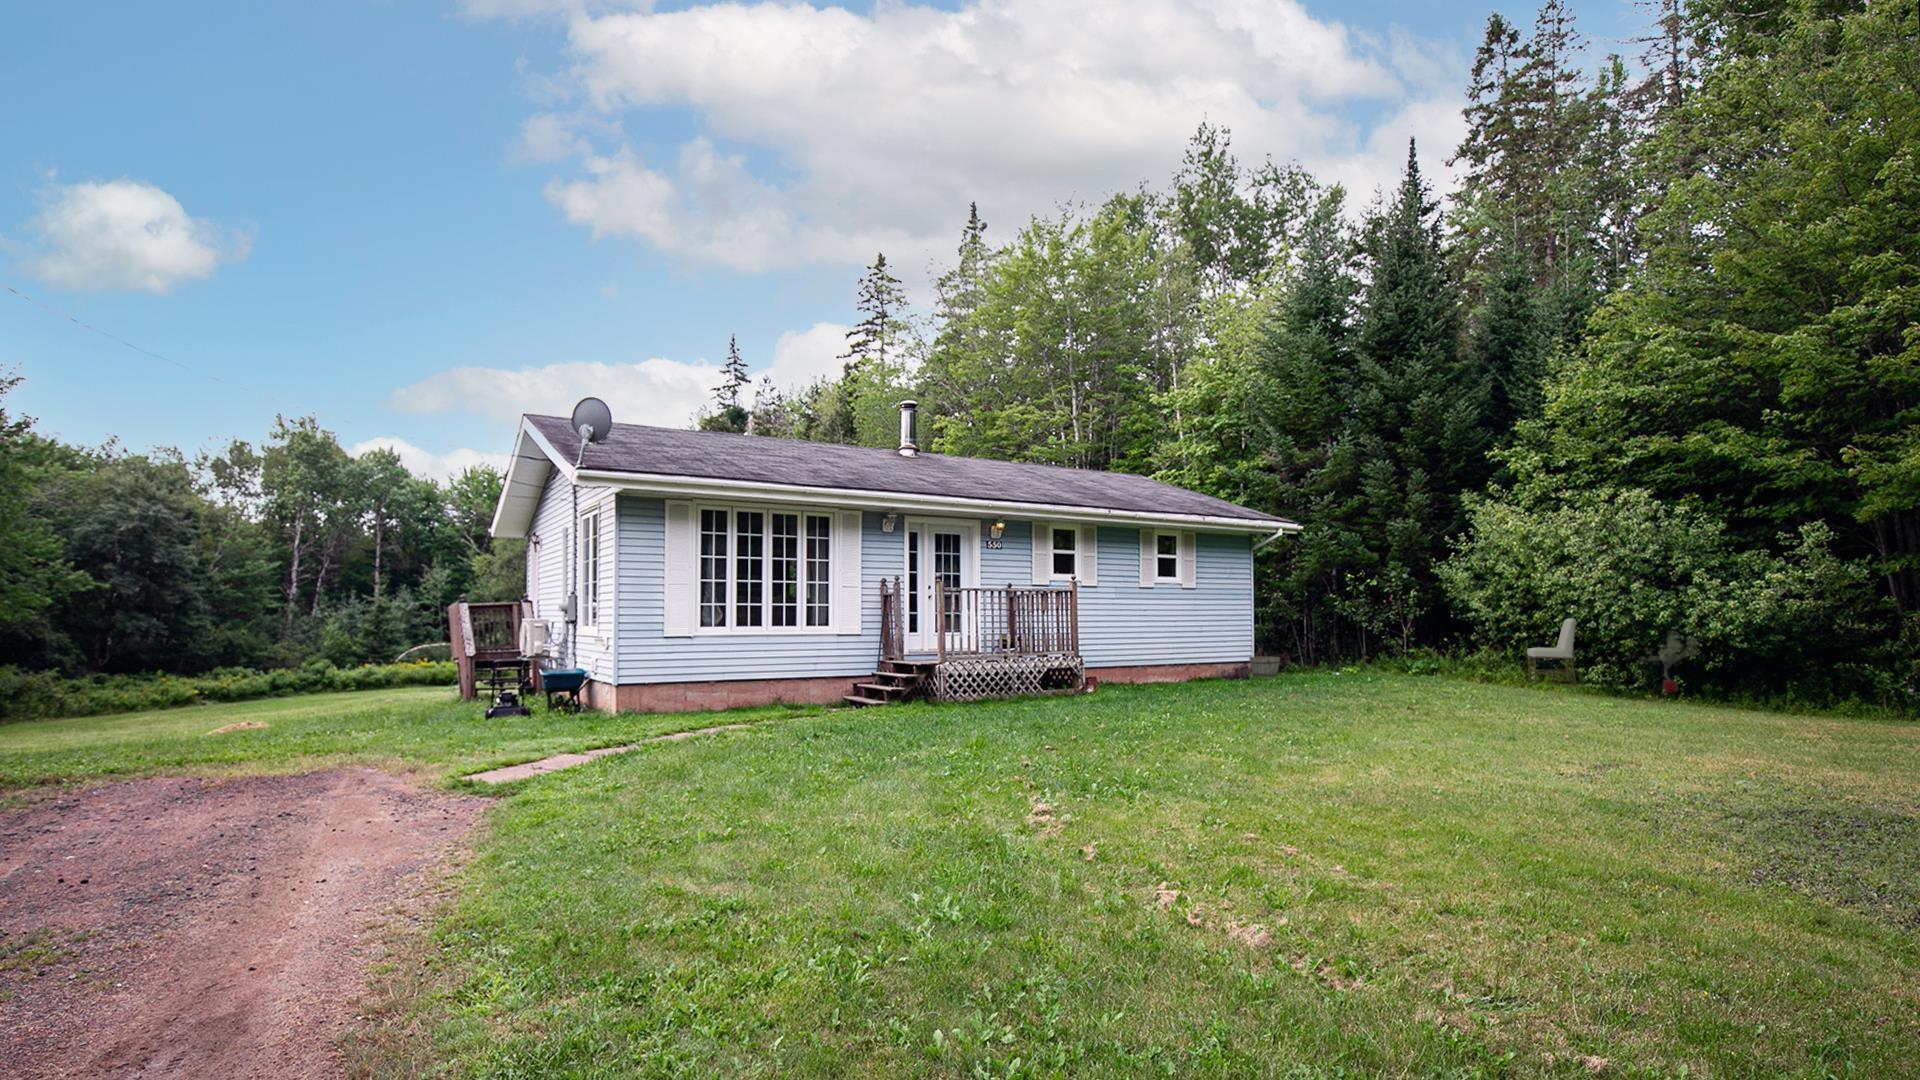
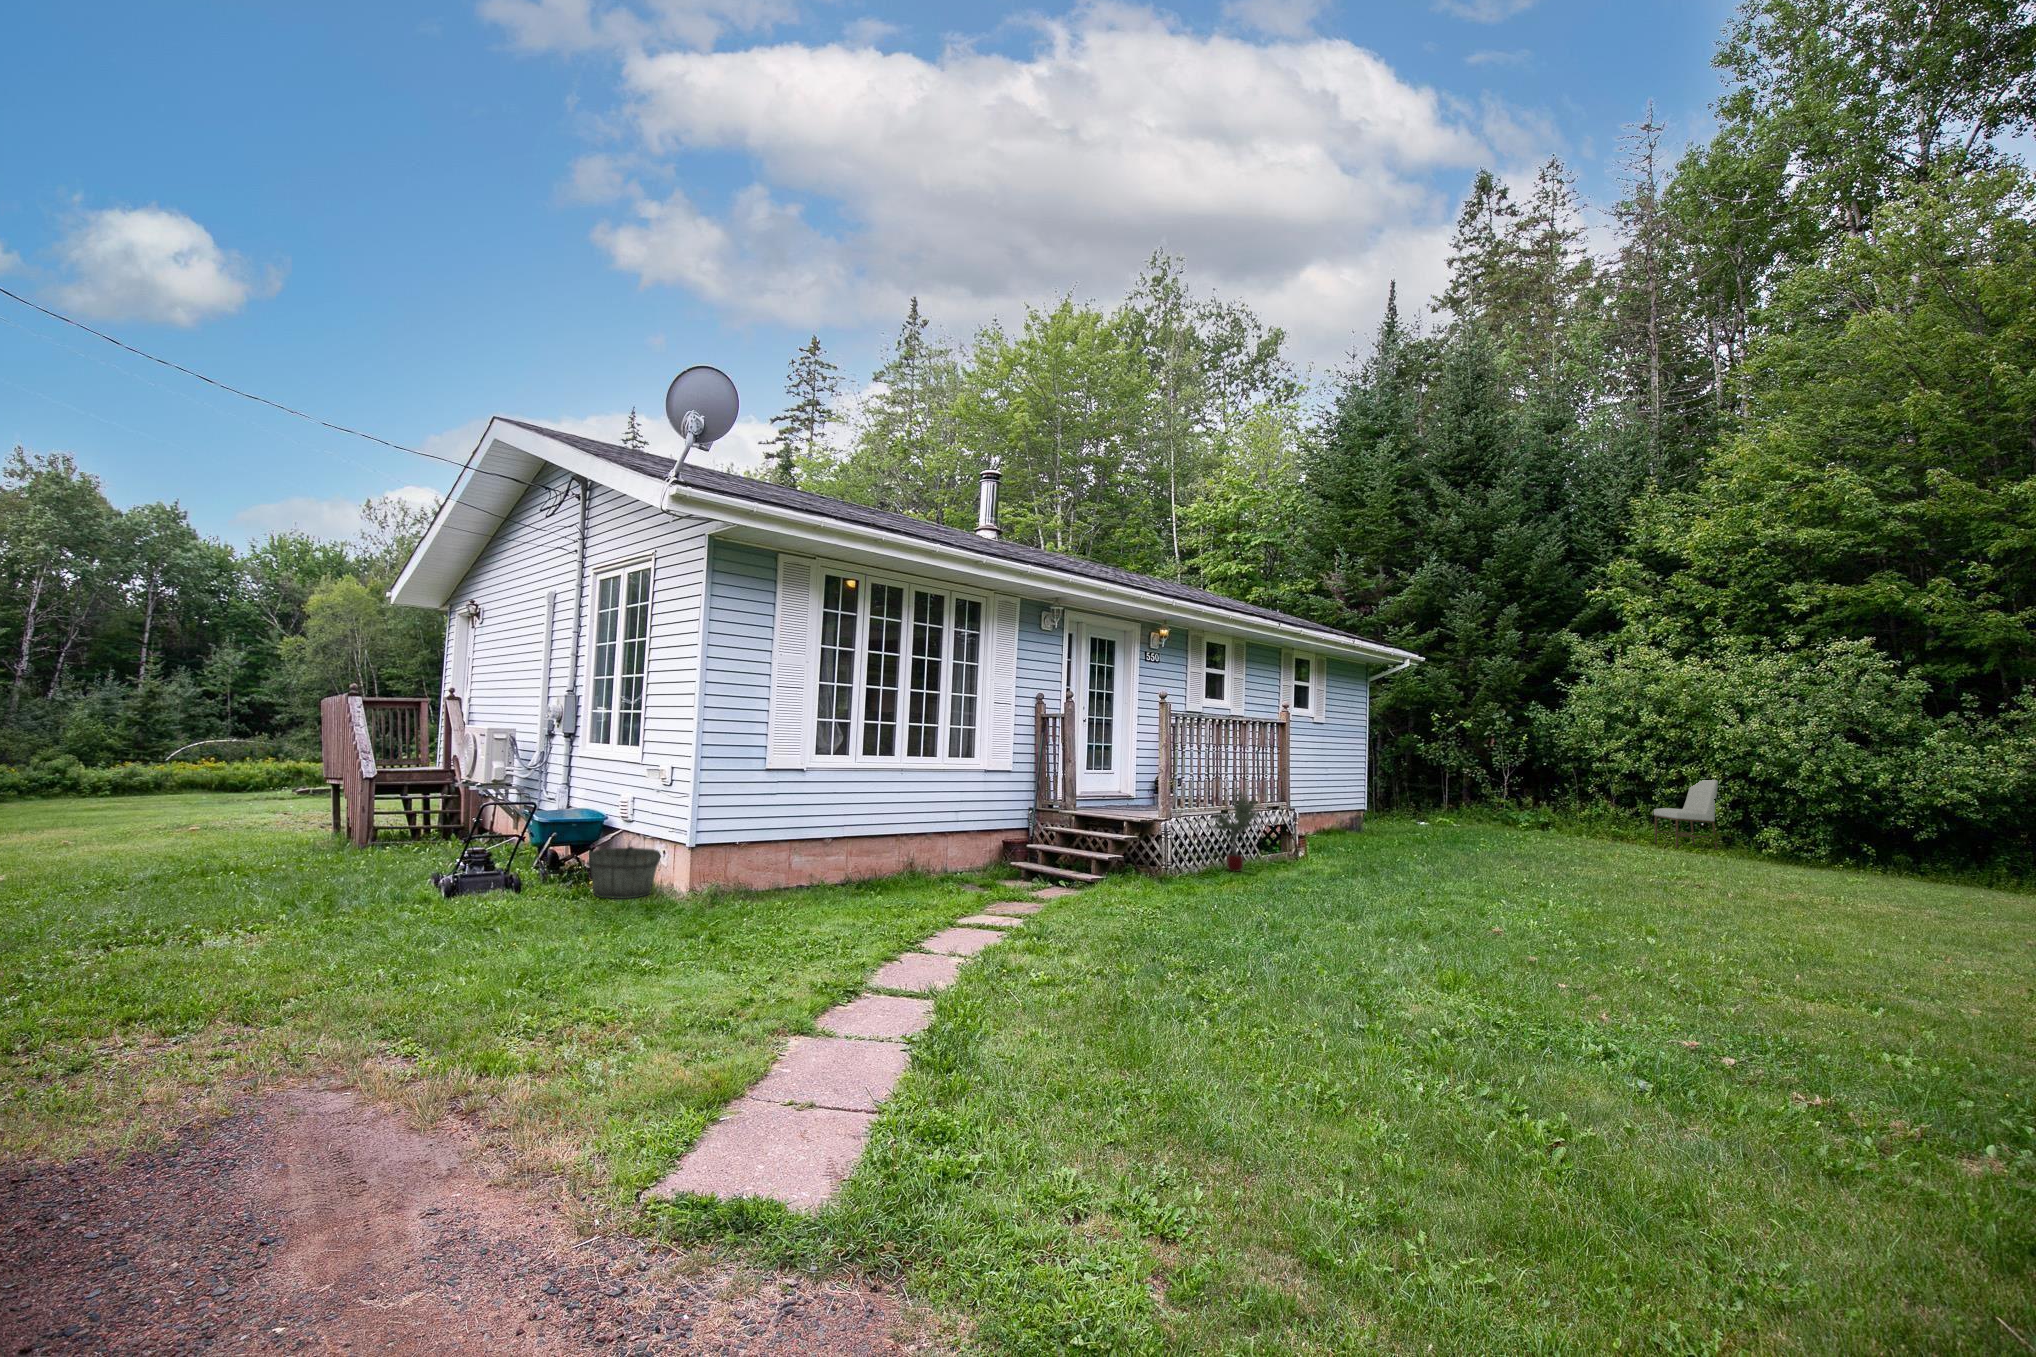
potted tree: present [1642,631,1697,693] -> present [1211,789,1258,871]
wooden bucket: present [1249,652,1280,677] -> present [589,842,660,899]

